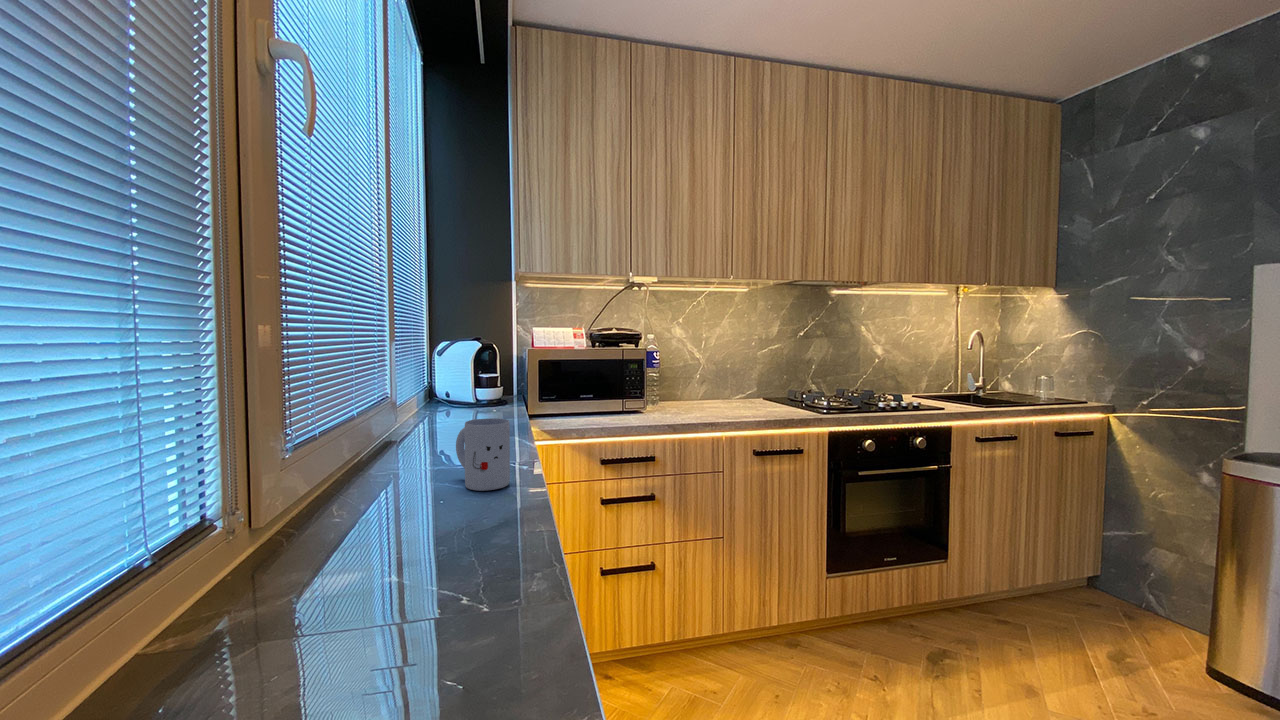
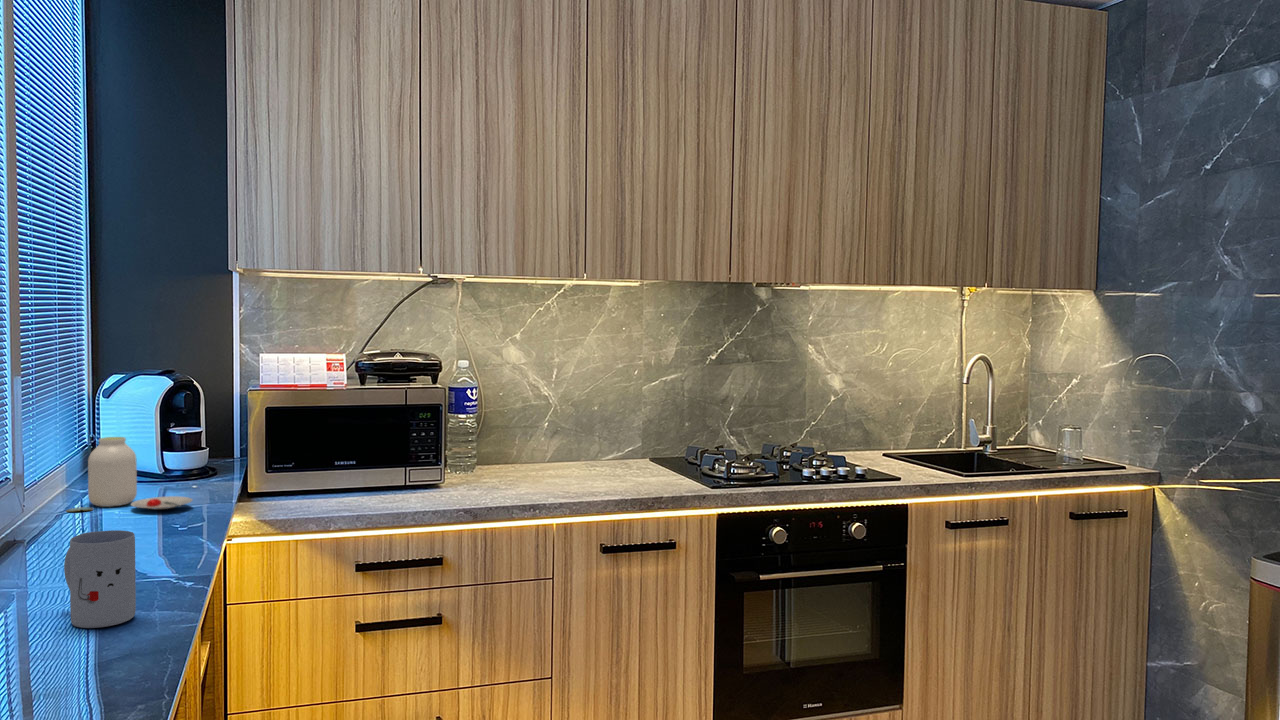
jar: none [425,375,503,423] -> present [66,437,192,512]

